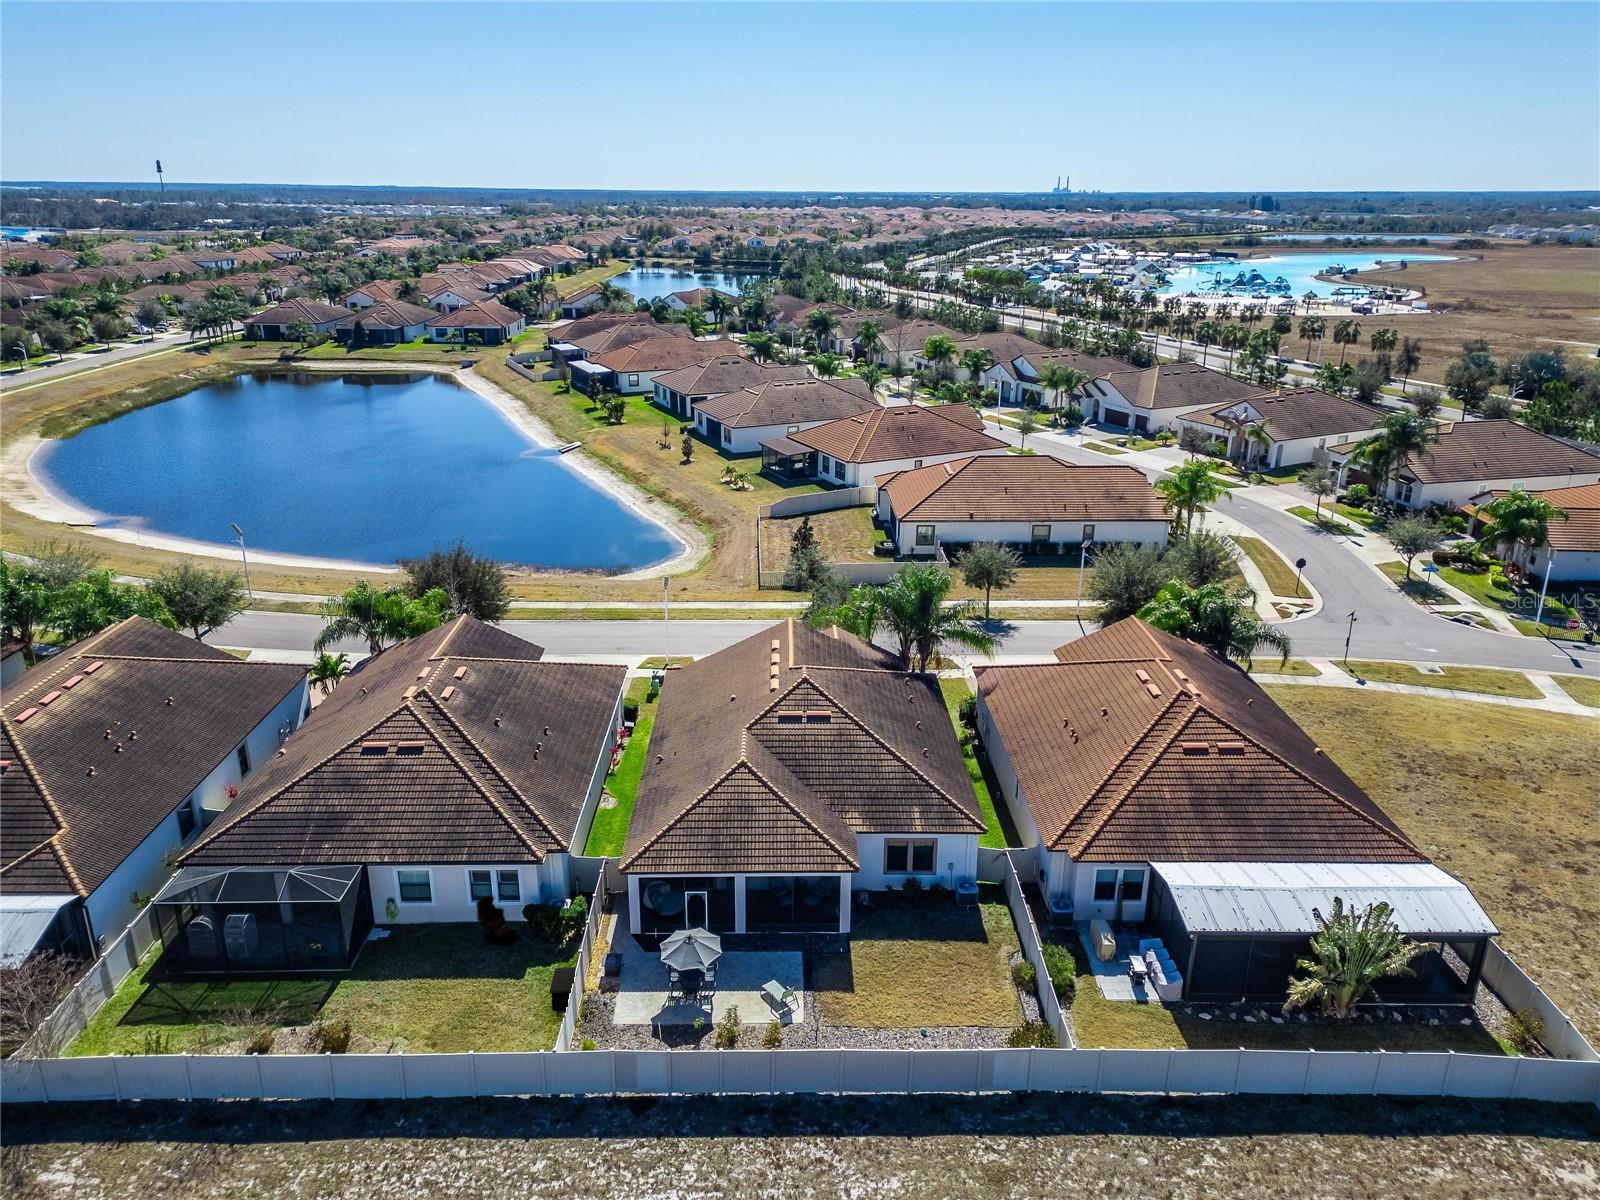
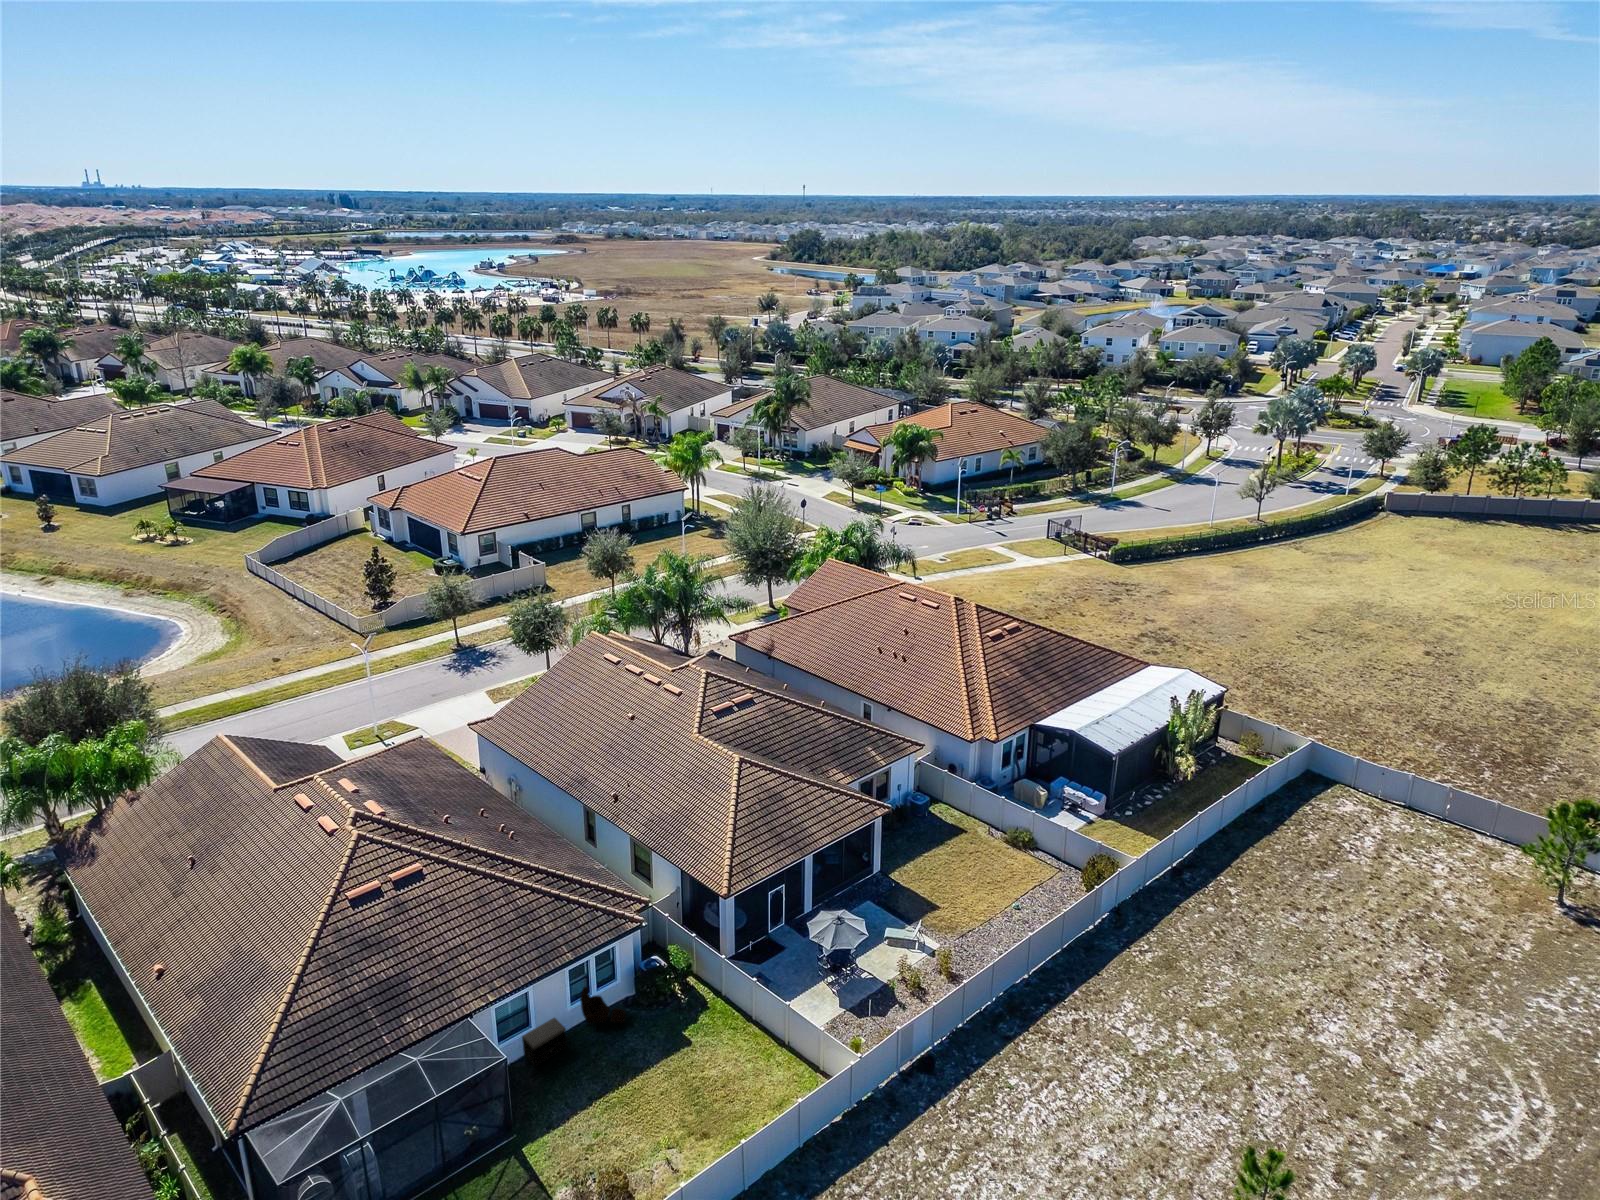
storage bench: present [549,967,575,1011] -> present [522,1018,567,1066]

